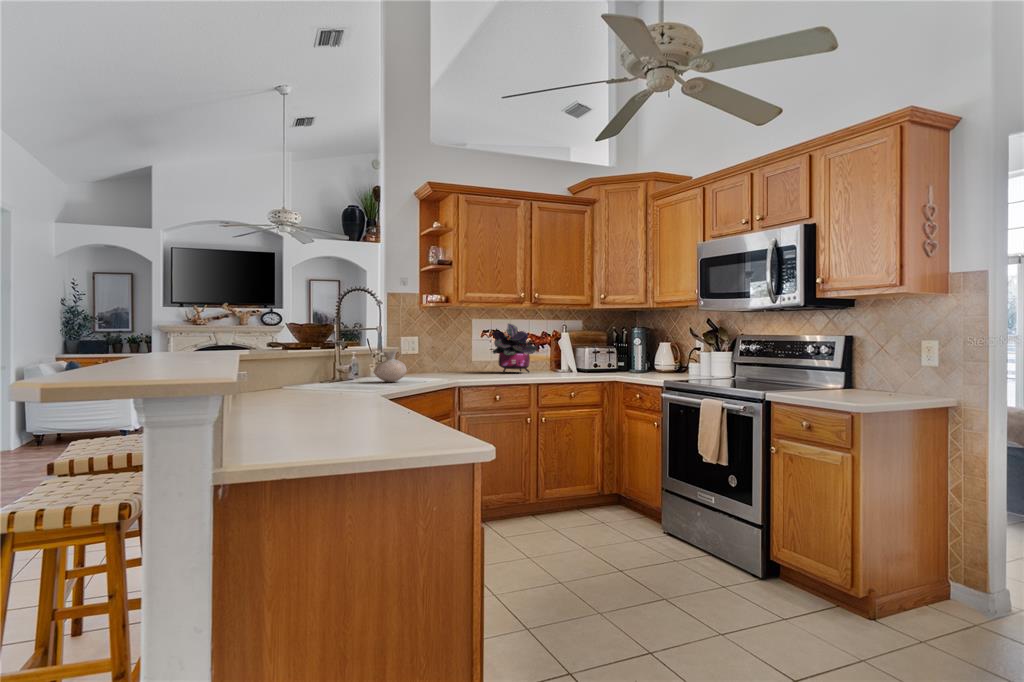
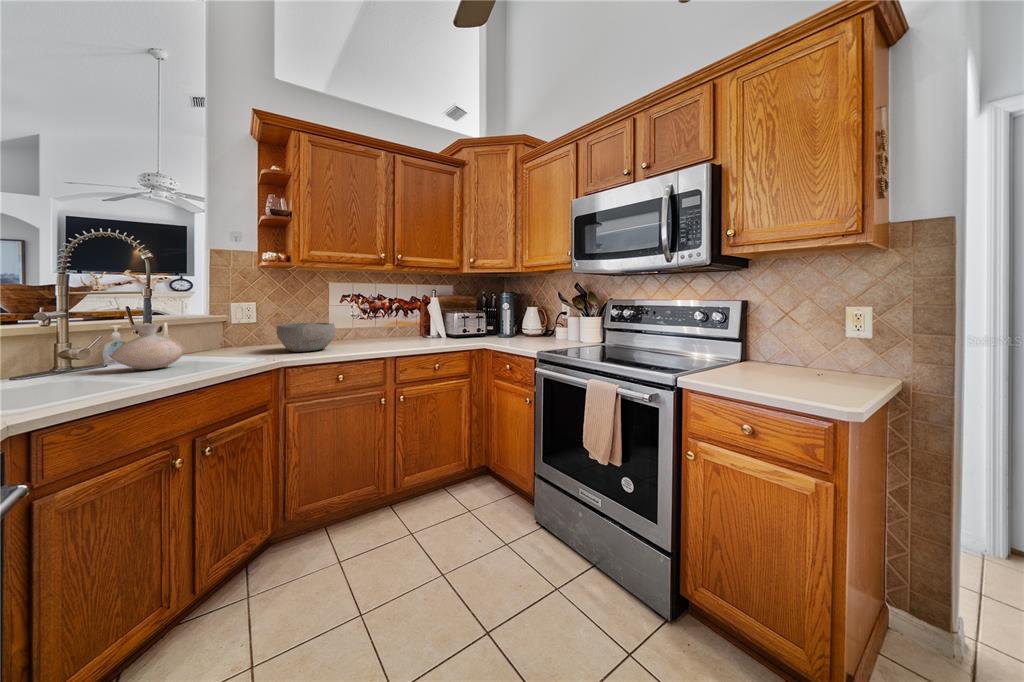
potted plant: present [492,324,537,372] -> none [349,288,402,341]
bowl: none [447,353,489,377] -> present [277,323,336,352]

